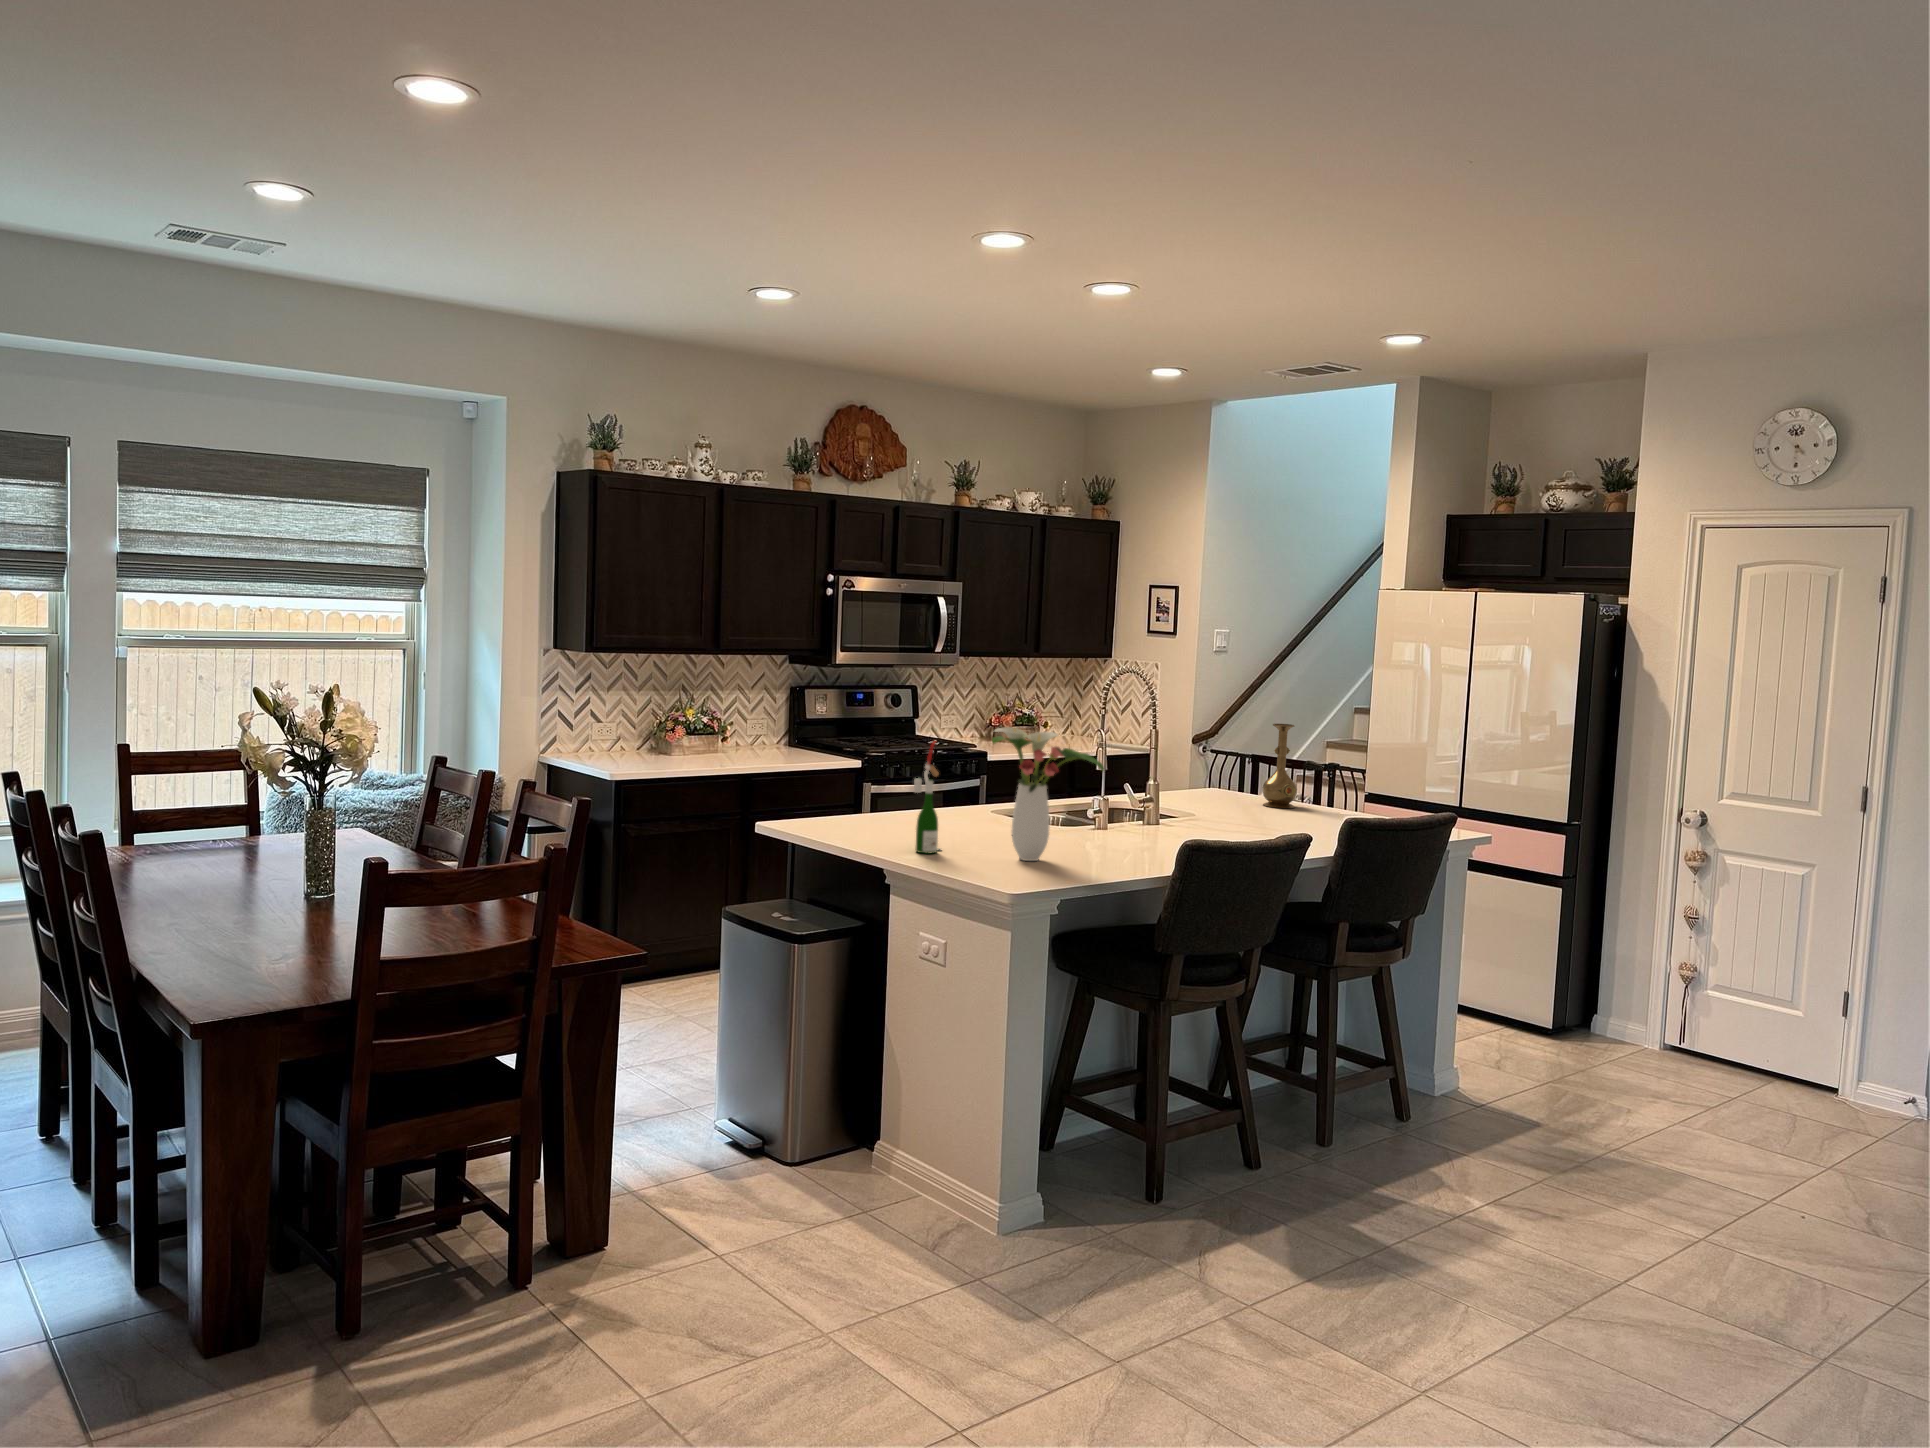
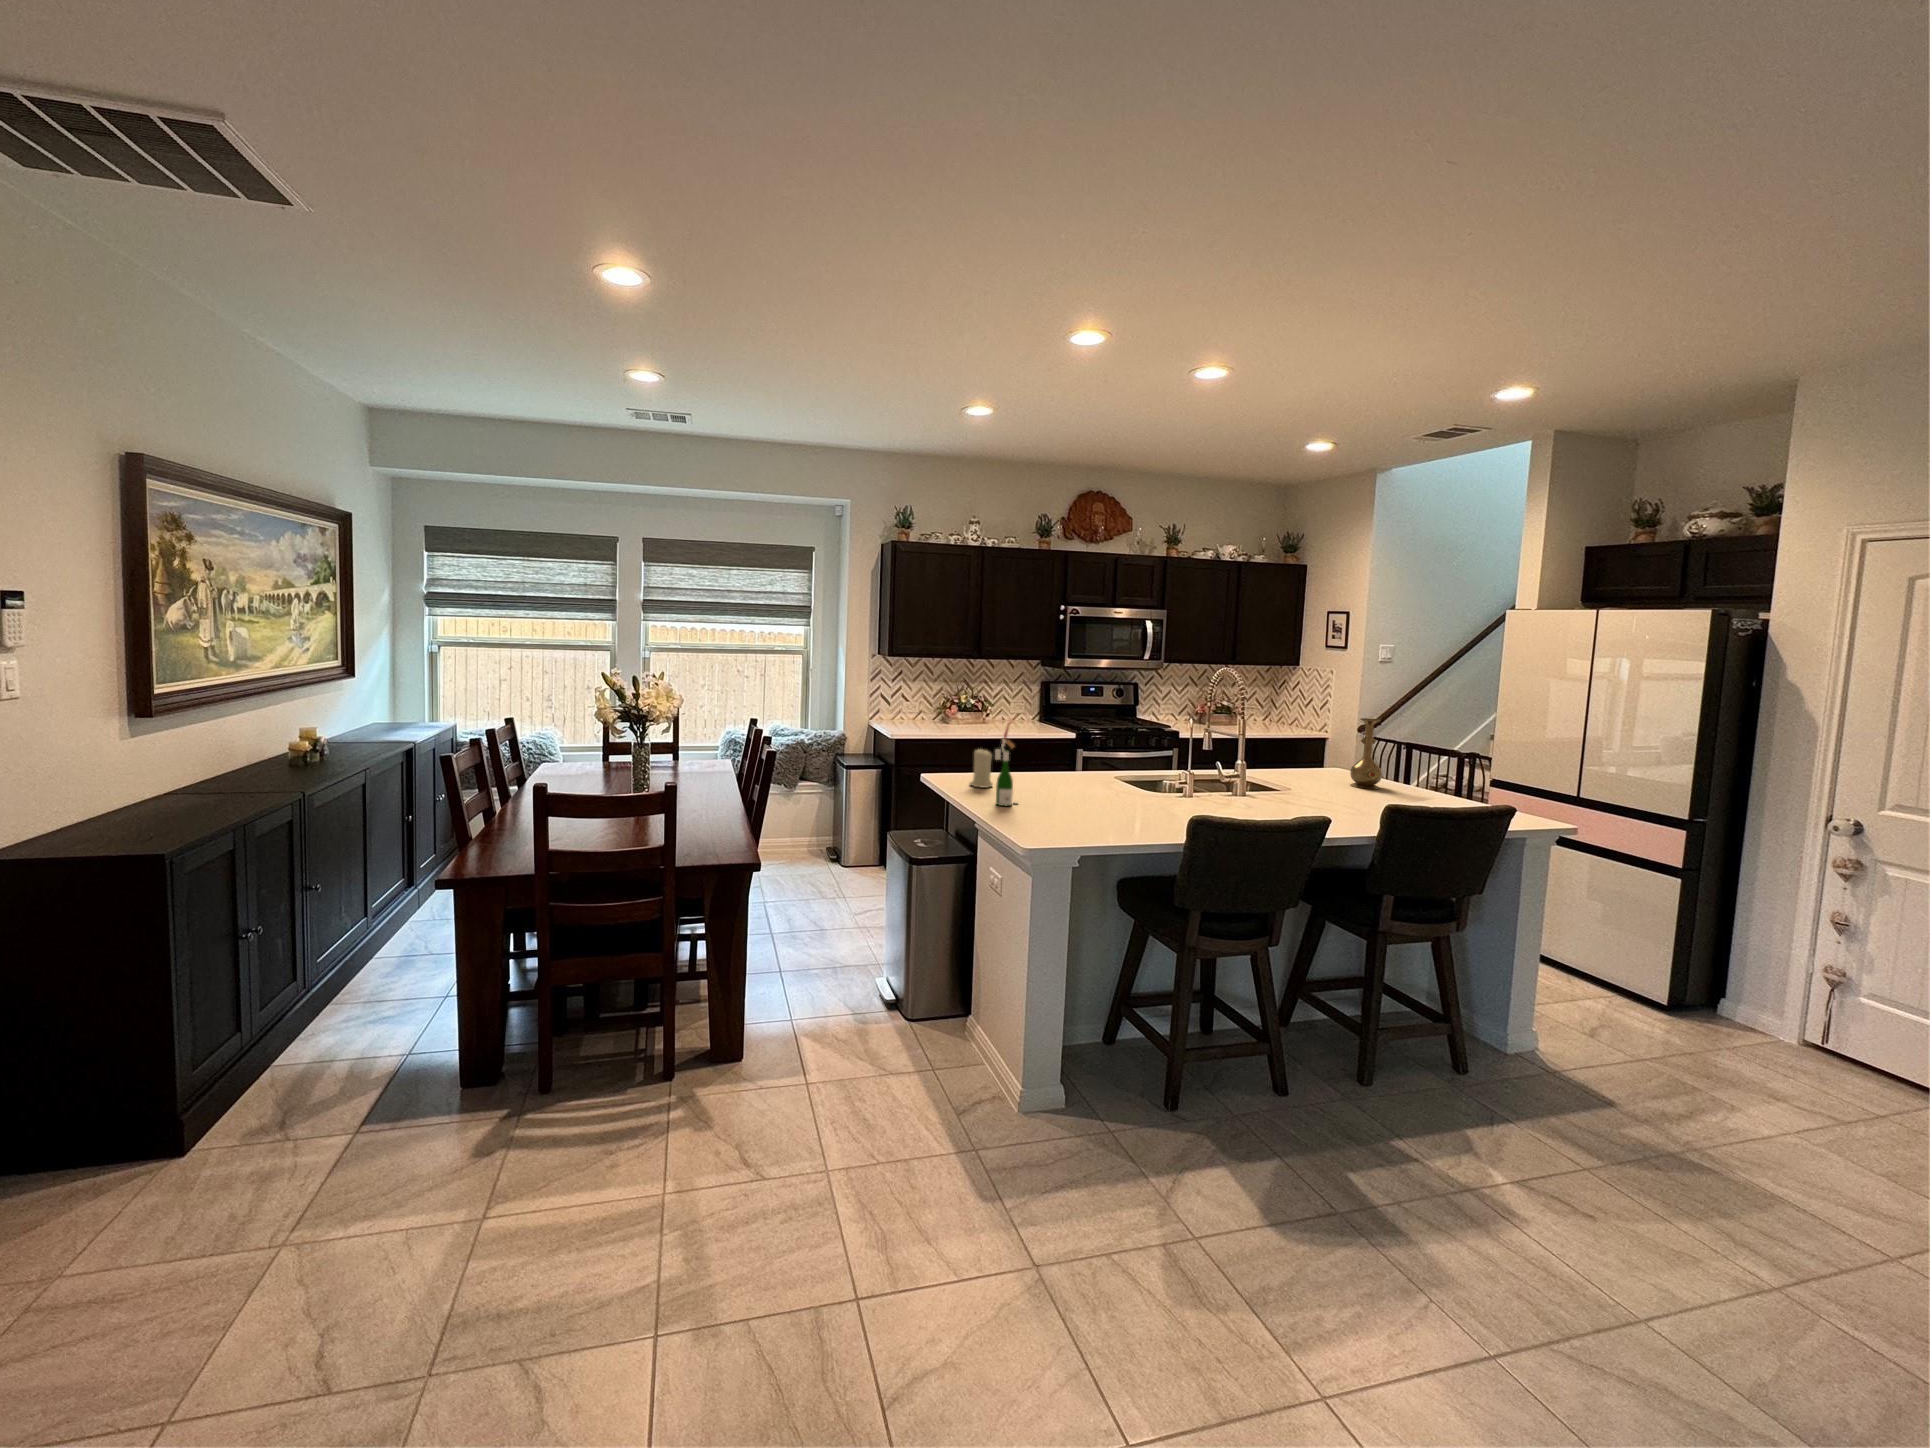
flower arrangement: present [992,727,1104,861] -> none [1035,713,1128,819]
candle: none [848,780,881,834] -> present [970,749,993,787]

